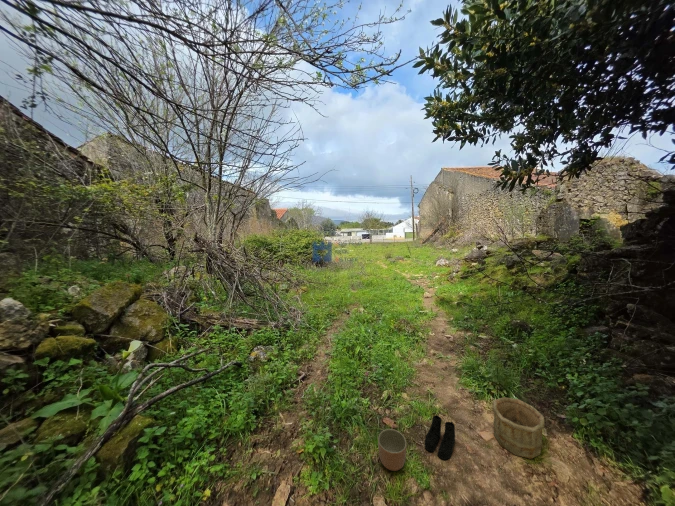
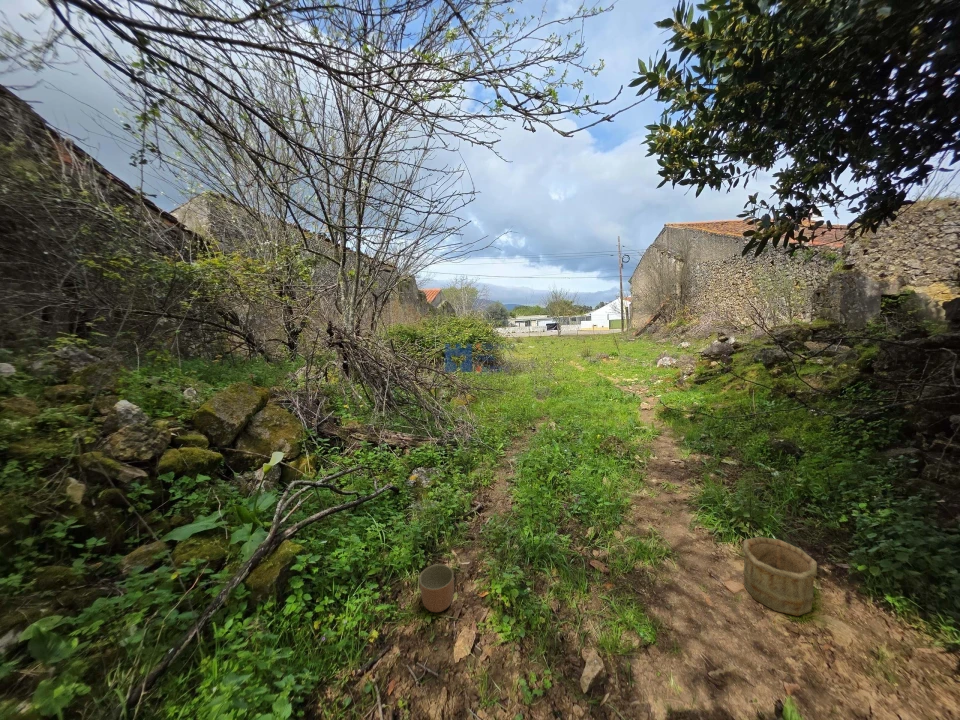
boots: present [425,415,455,460] -> none [647,557,690,612]
planter: present [378,429,406,471] -> present [419,564,454,612]

